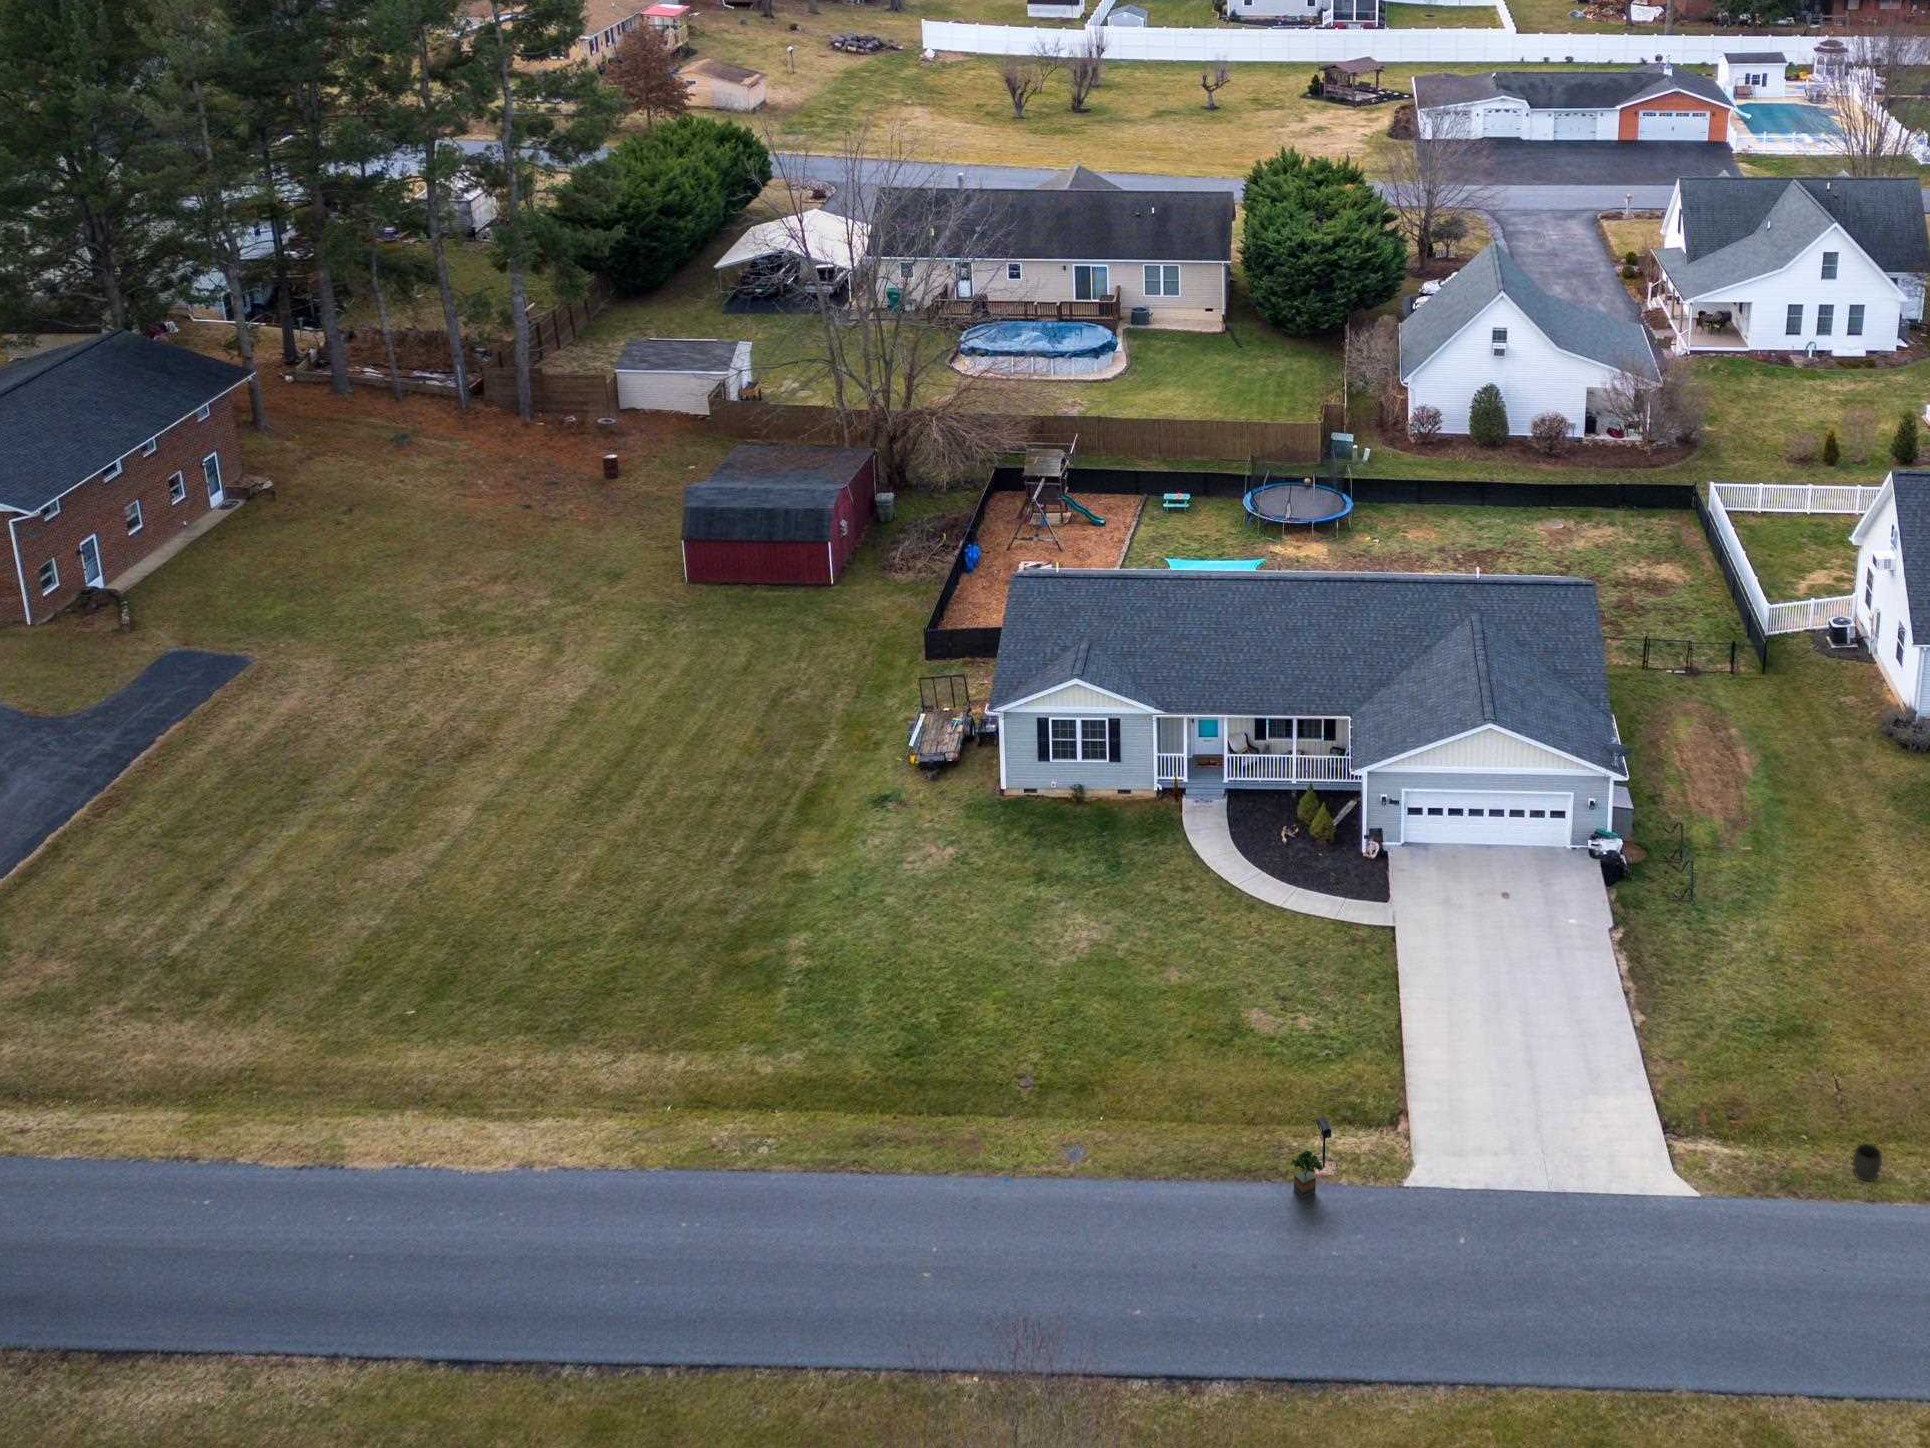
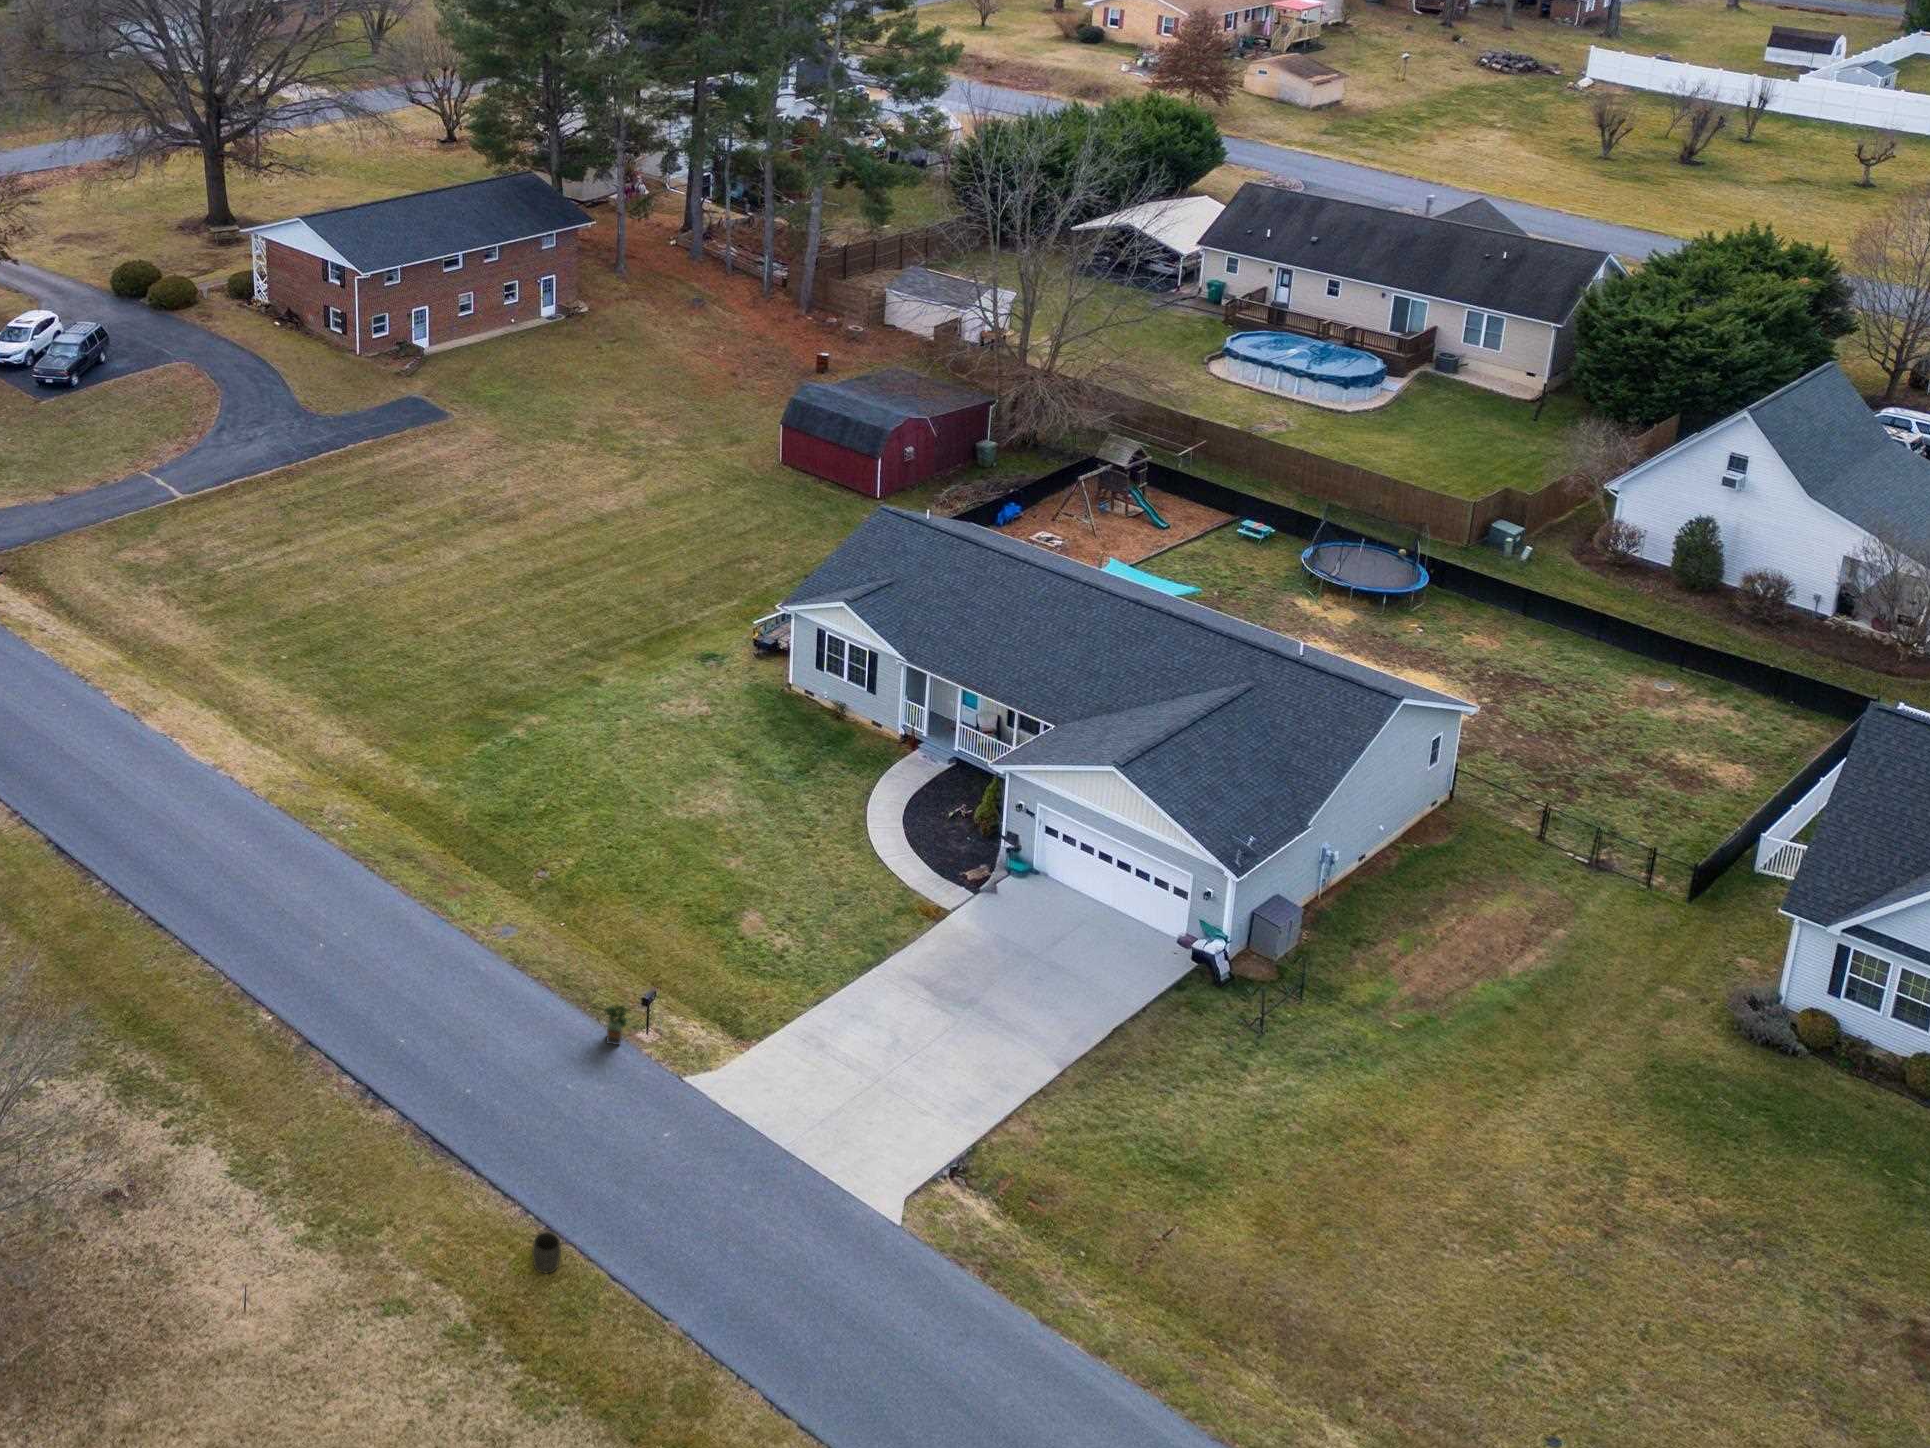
woven basket: present [1853,1144,1882,1181] -> present [532,1232,561,1274]

